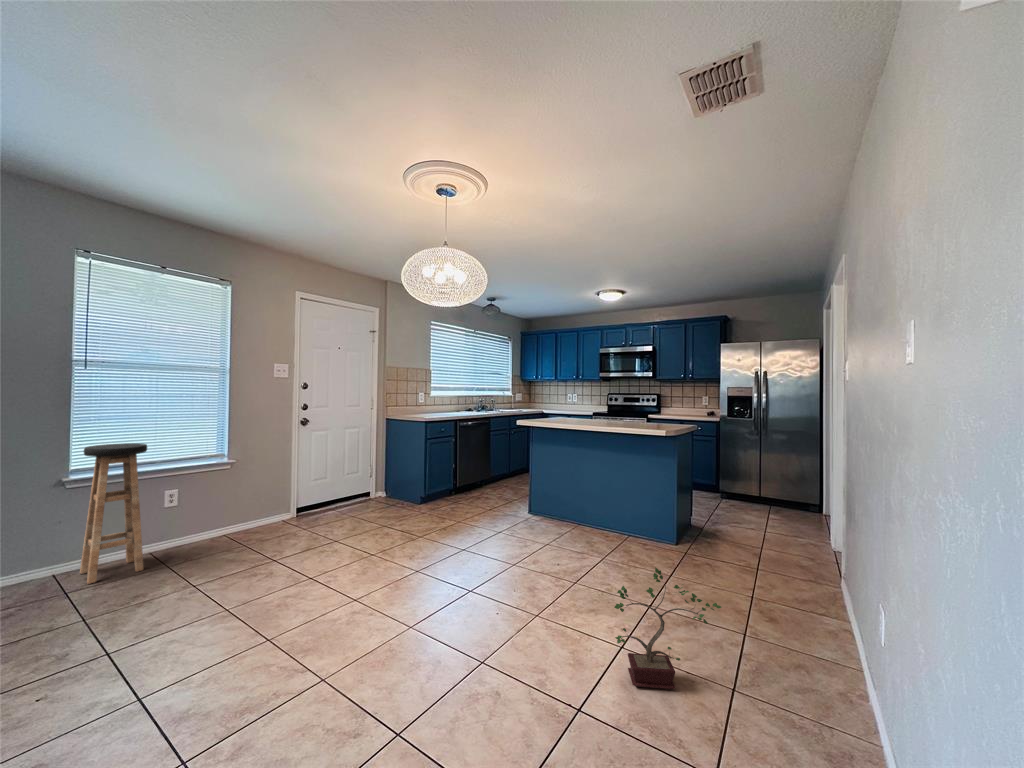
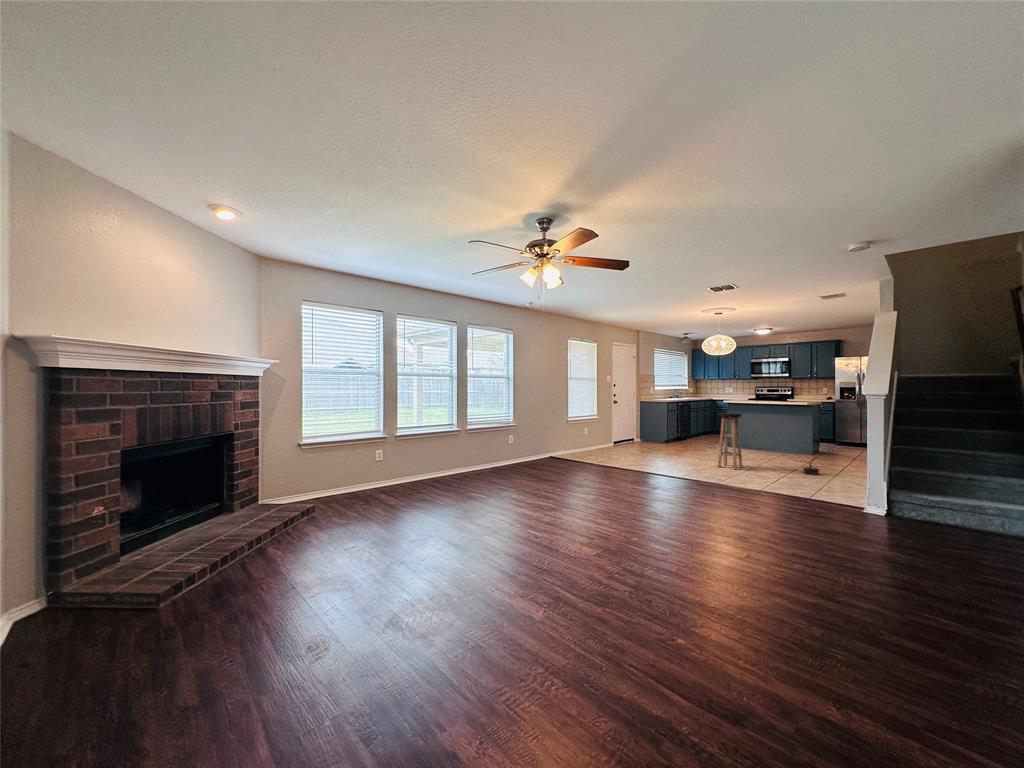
bar stool: present [80,443,147,584] -> present [718,413,743,469]

